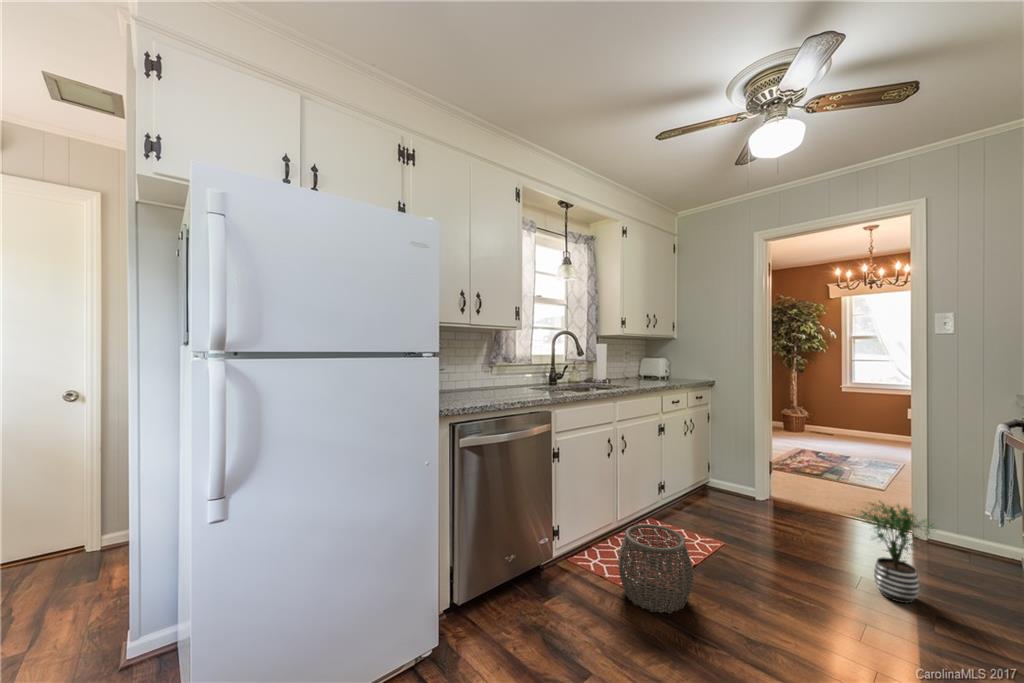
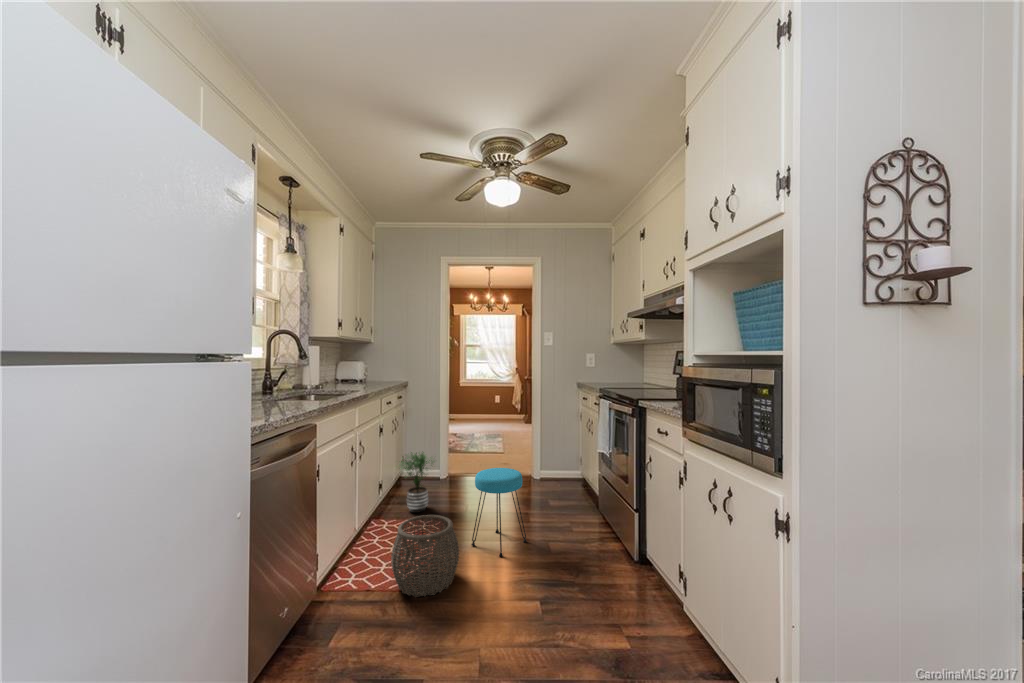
stool: none [732,500,815,616] -> present [472,468,527,556]
potted plant: present [852,501,934,603] -> present [399,452,434,513]

